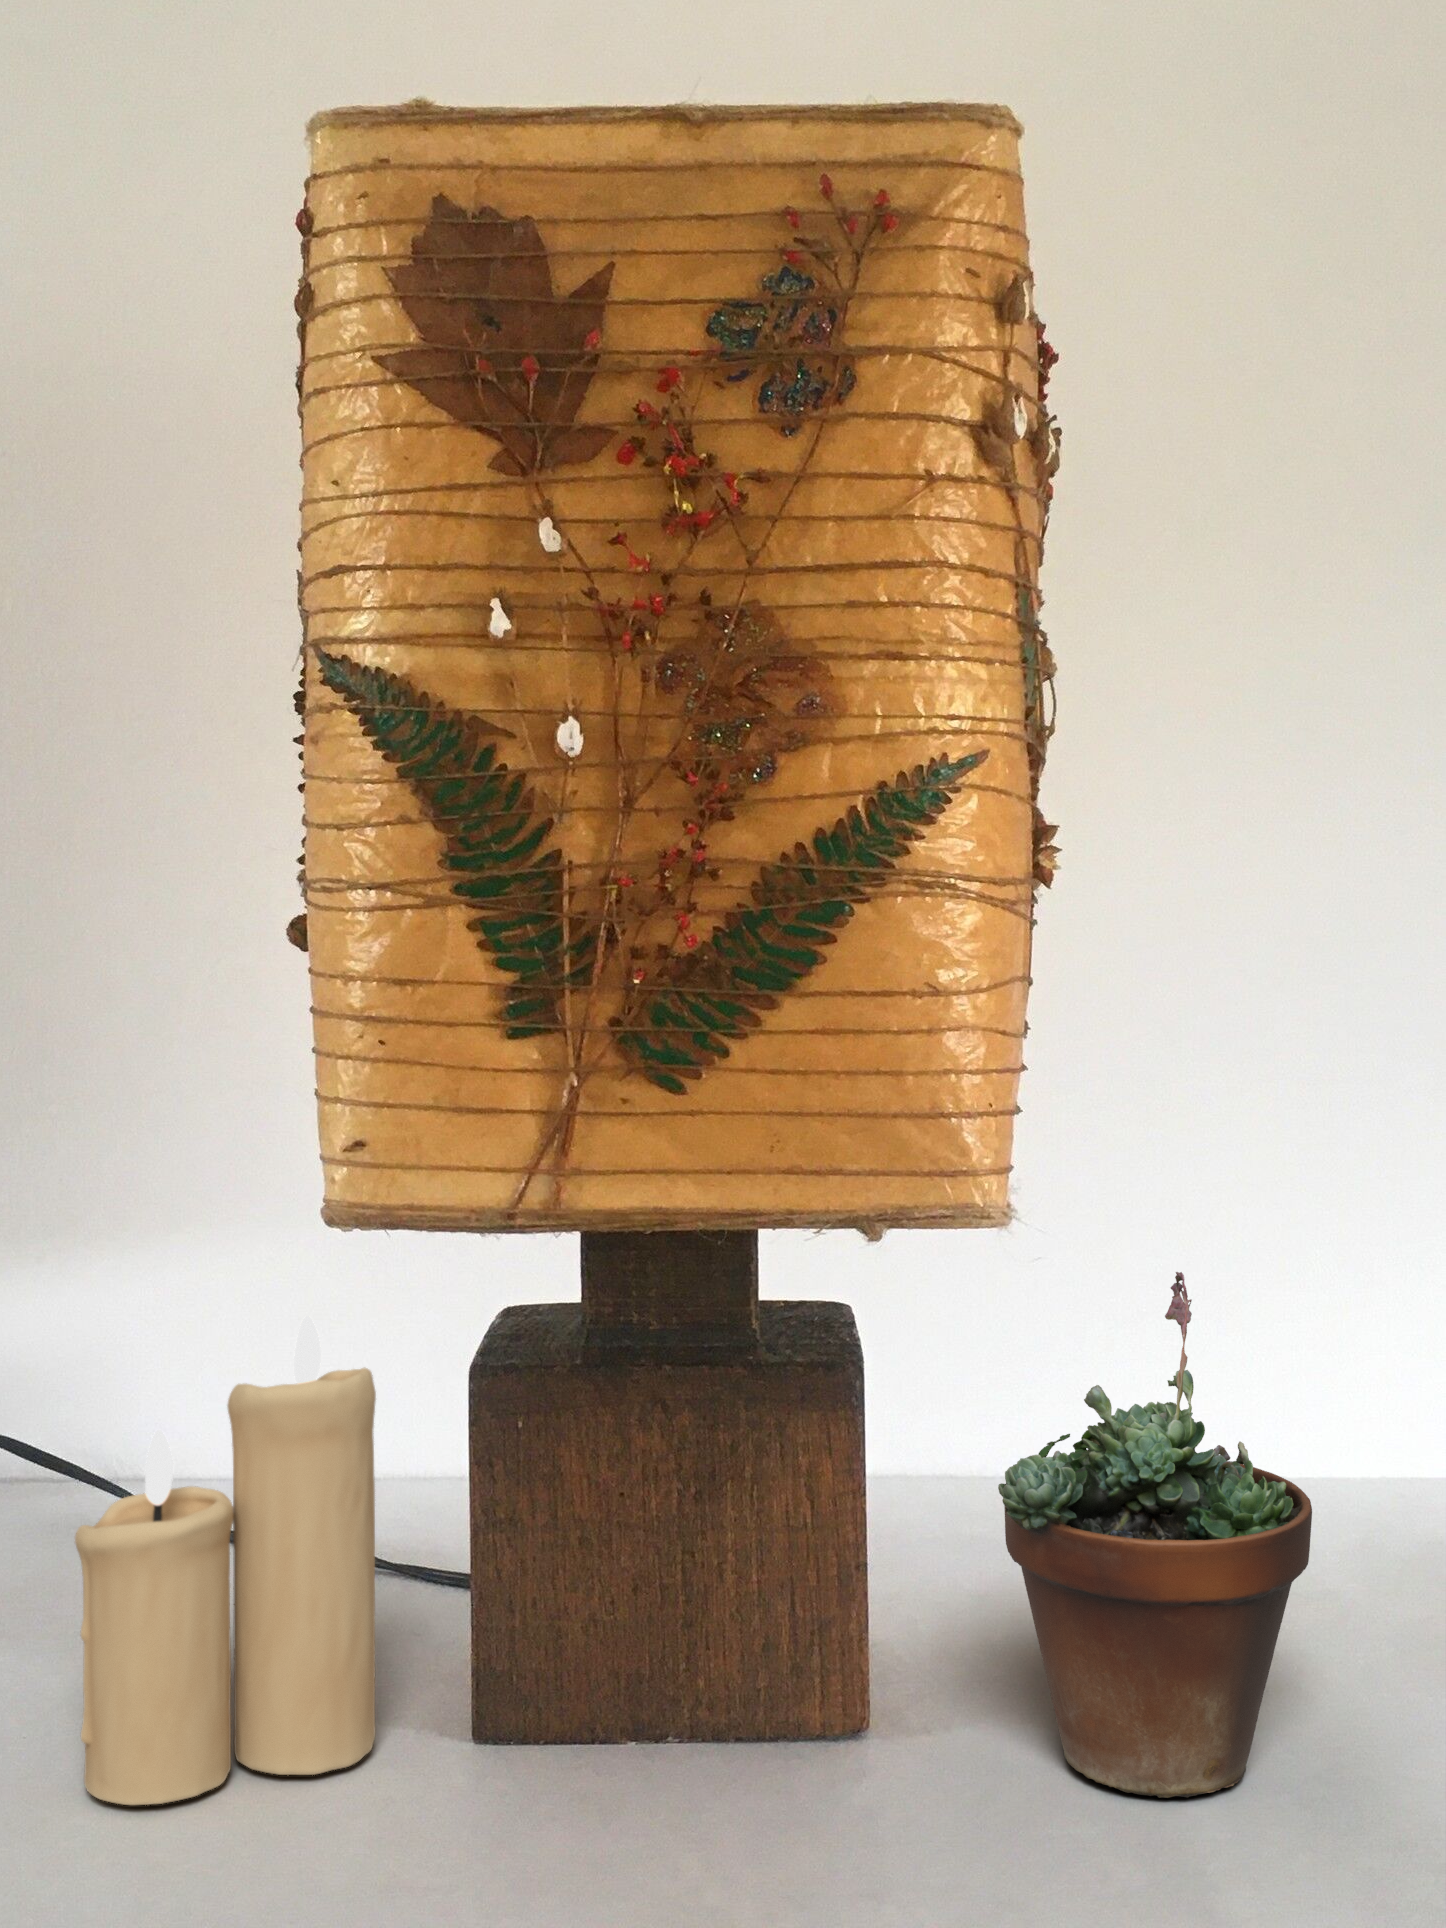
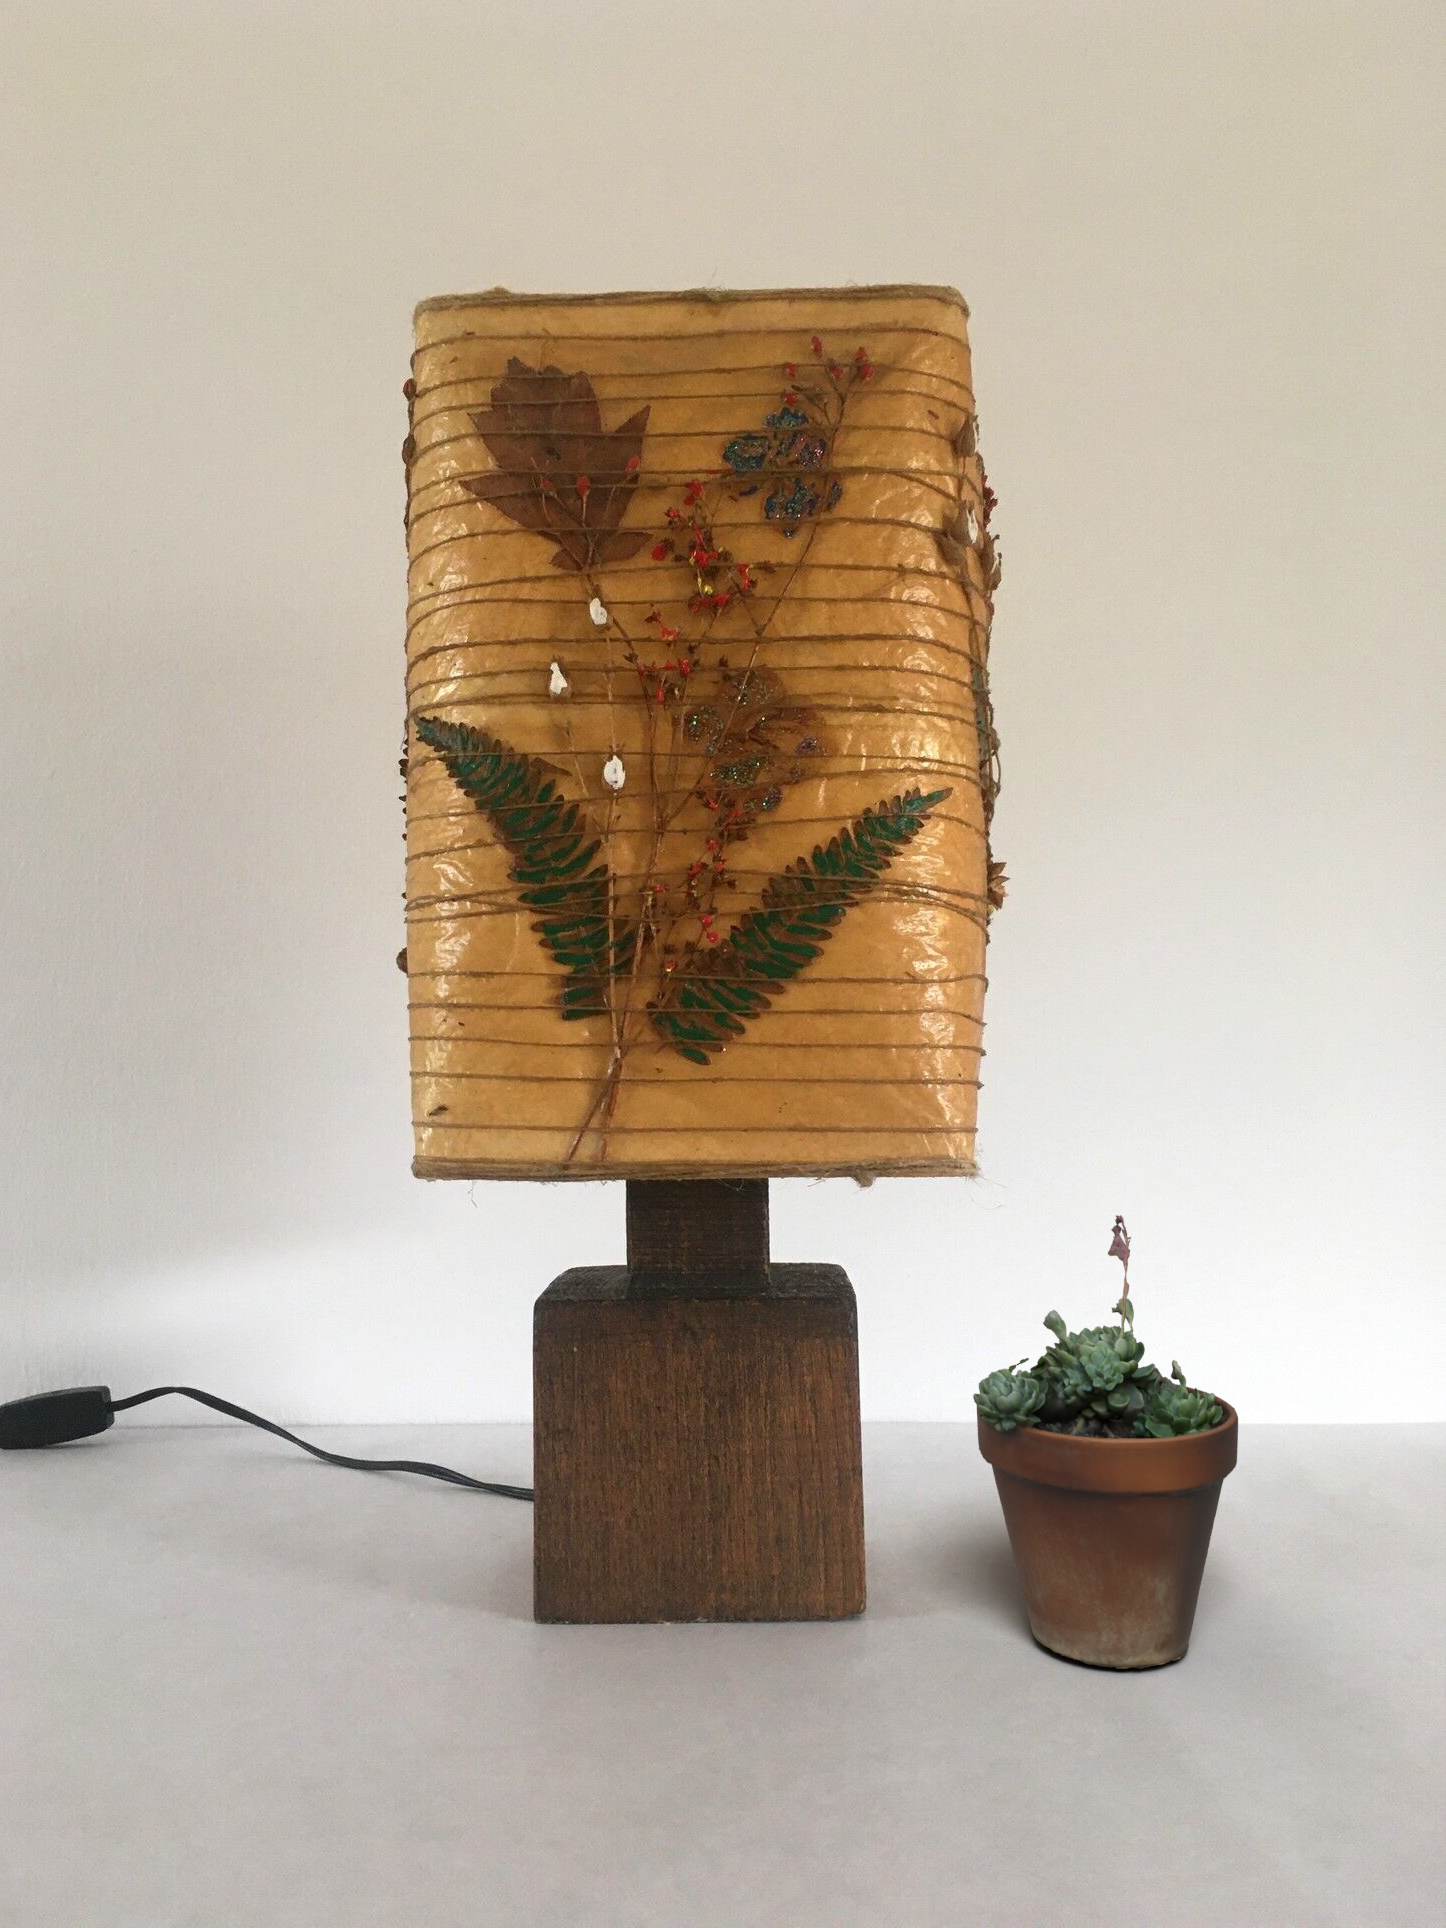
candle: present [75,1316,376,1805] -> none [200,1258,454,1674]

